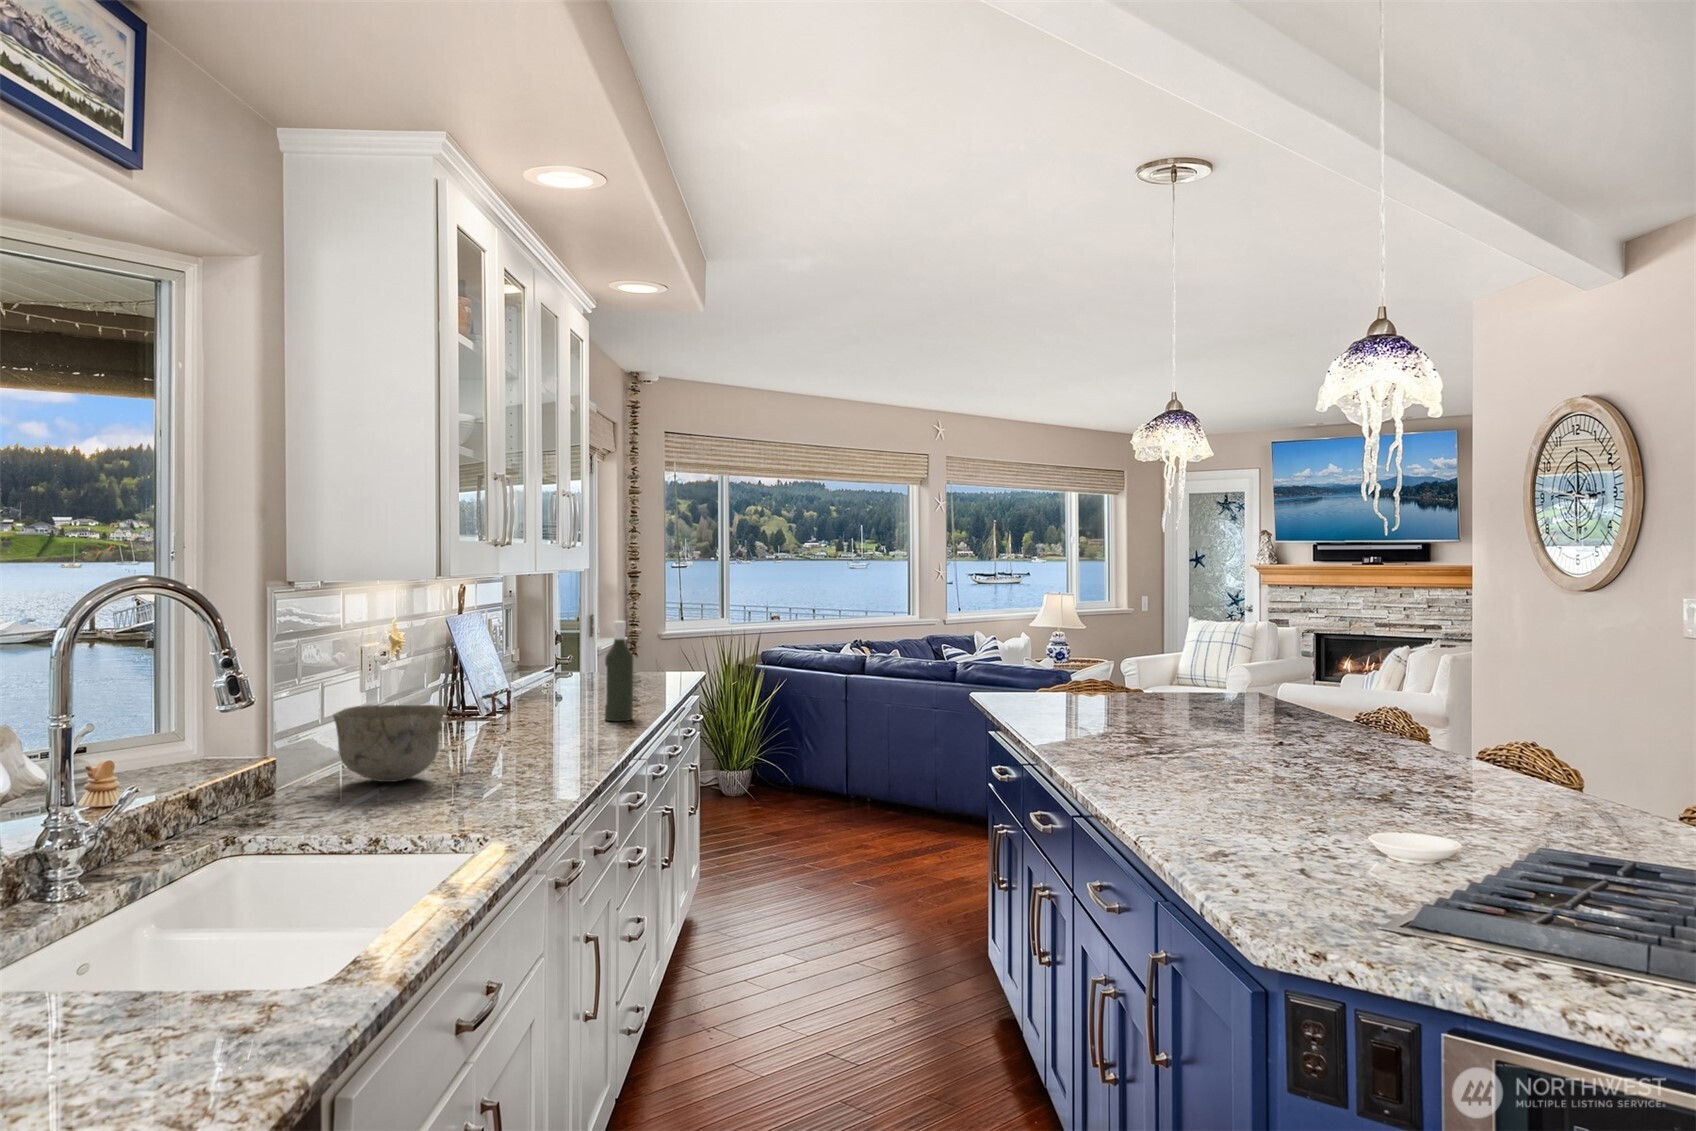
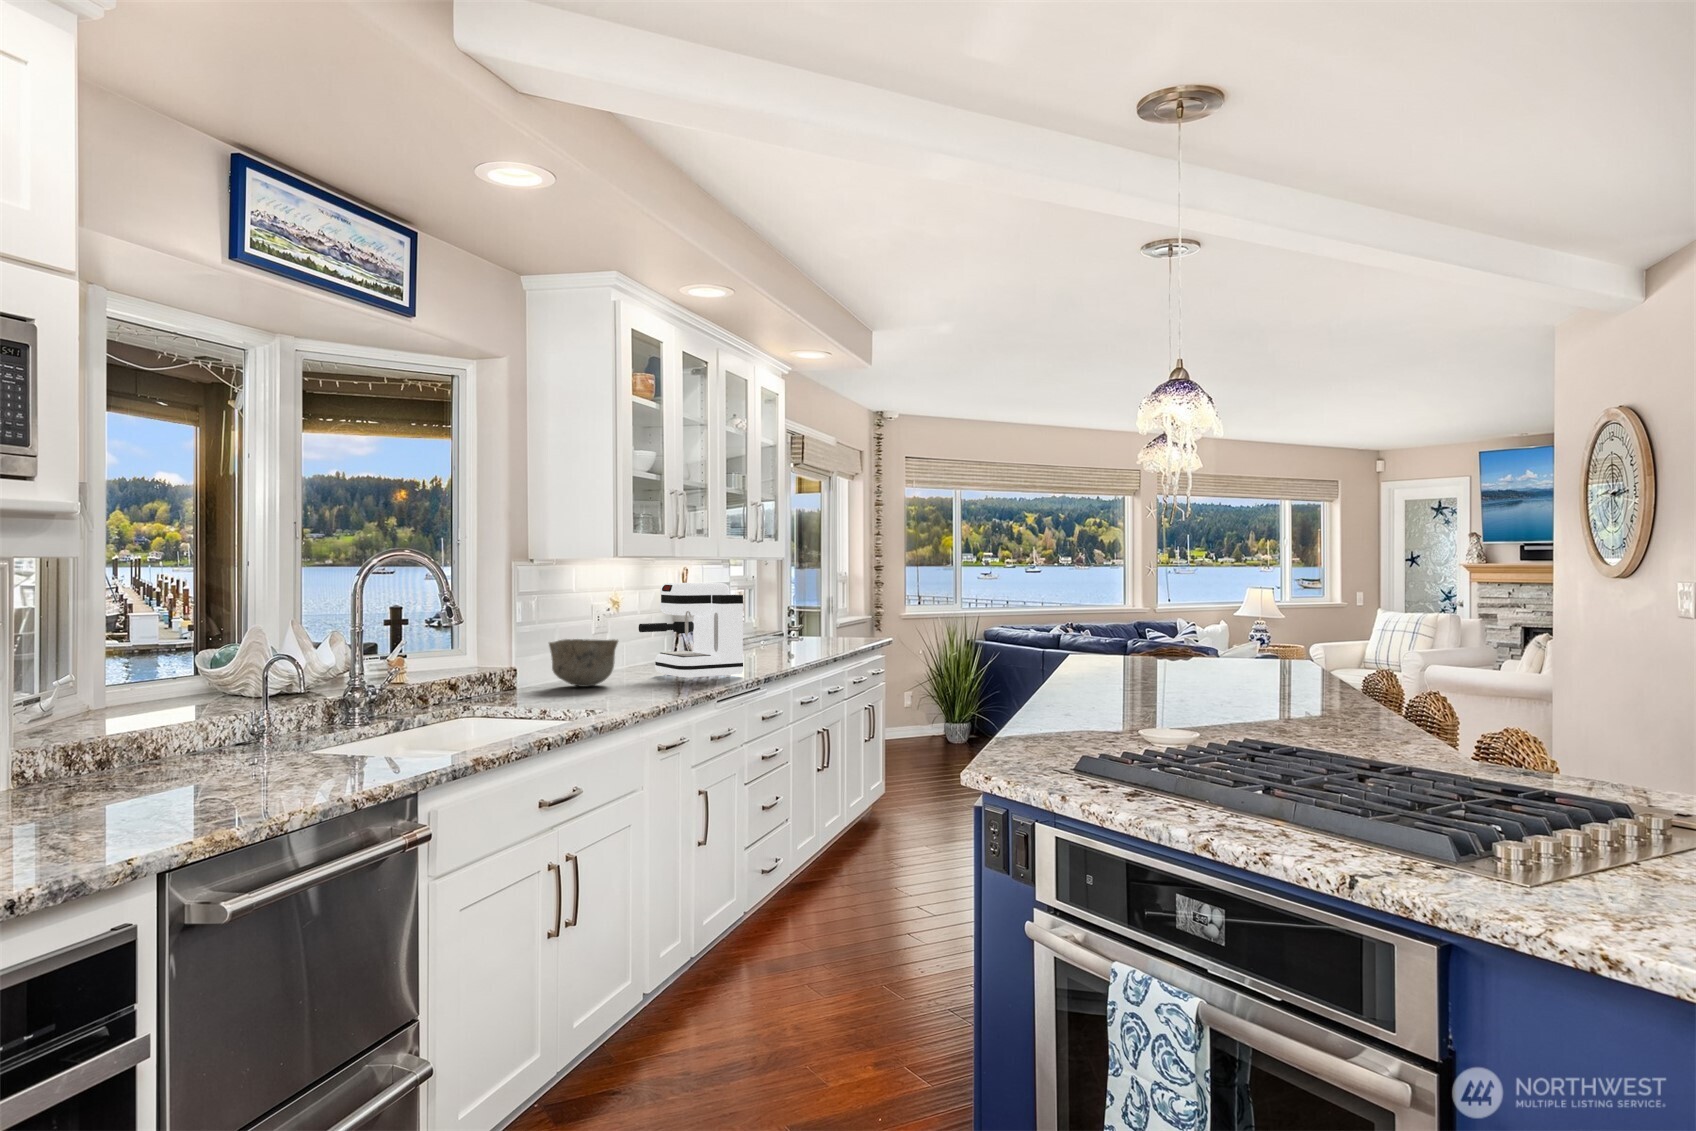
coffee maker: none [458,611,616,759] -> present [639,583,744,680]
bottle: present [605,621,633,721] -> none [763,593,782,664]

